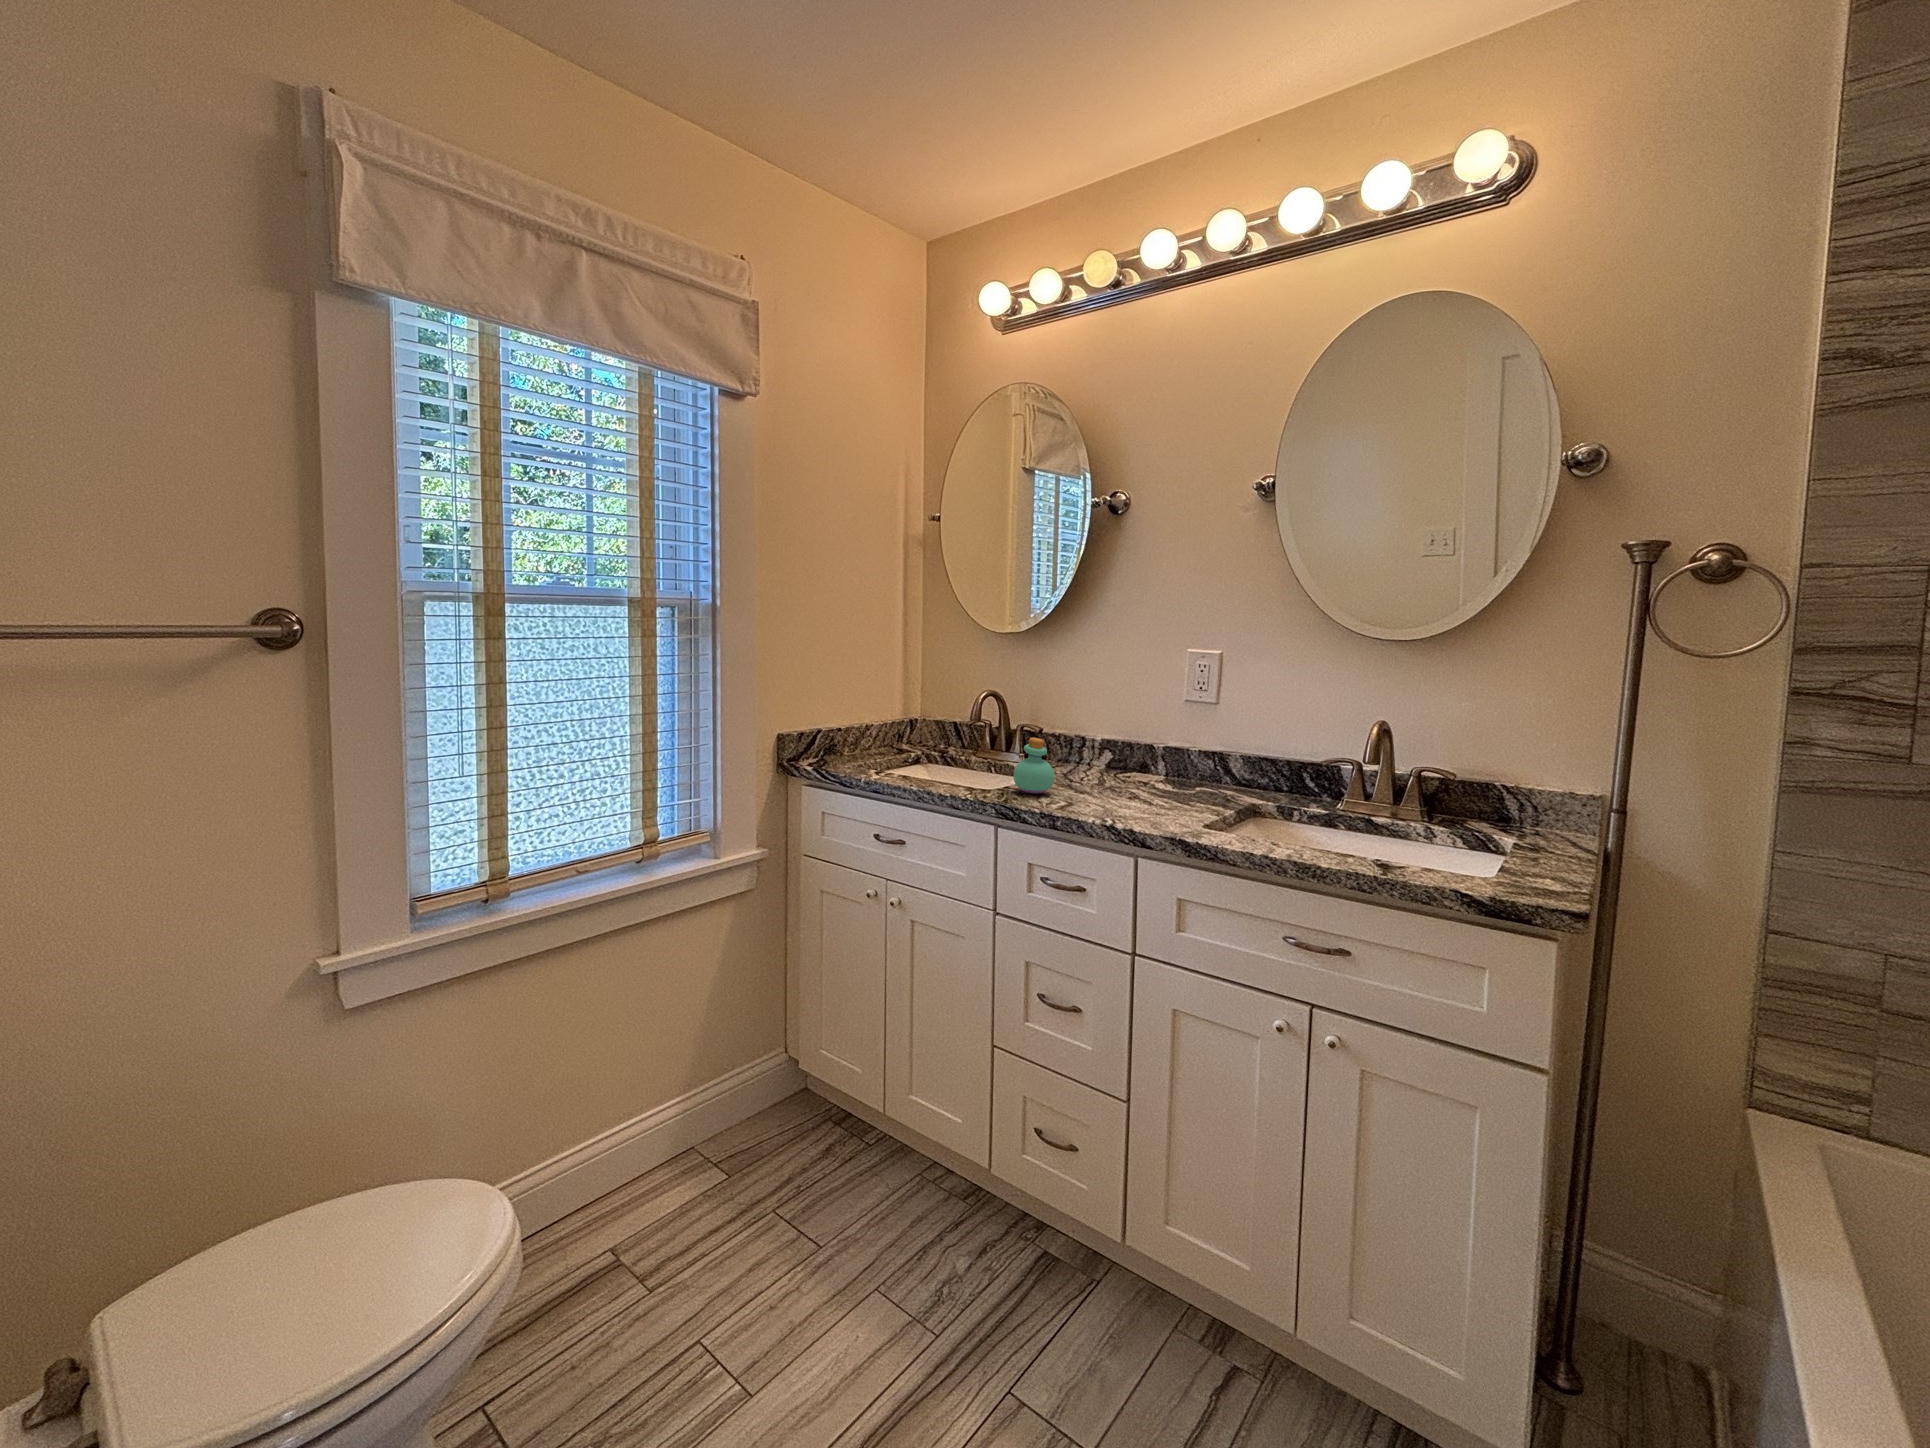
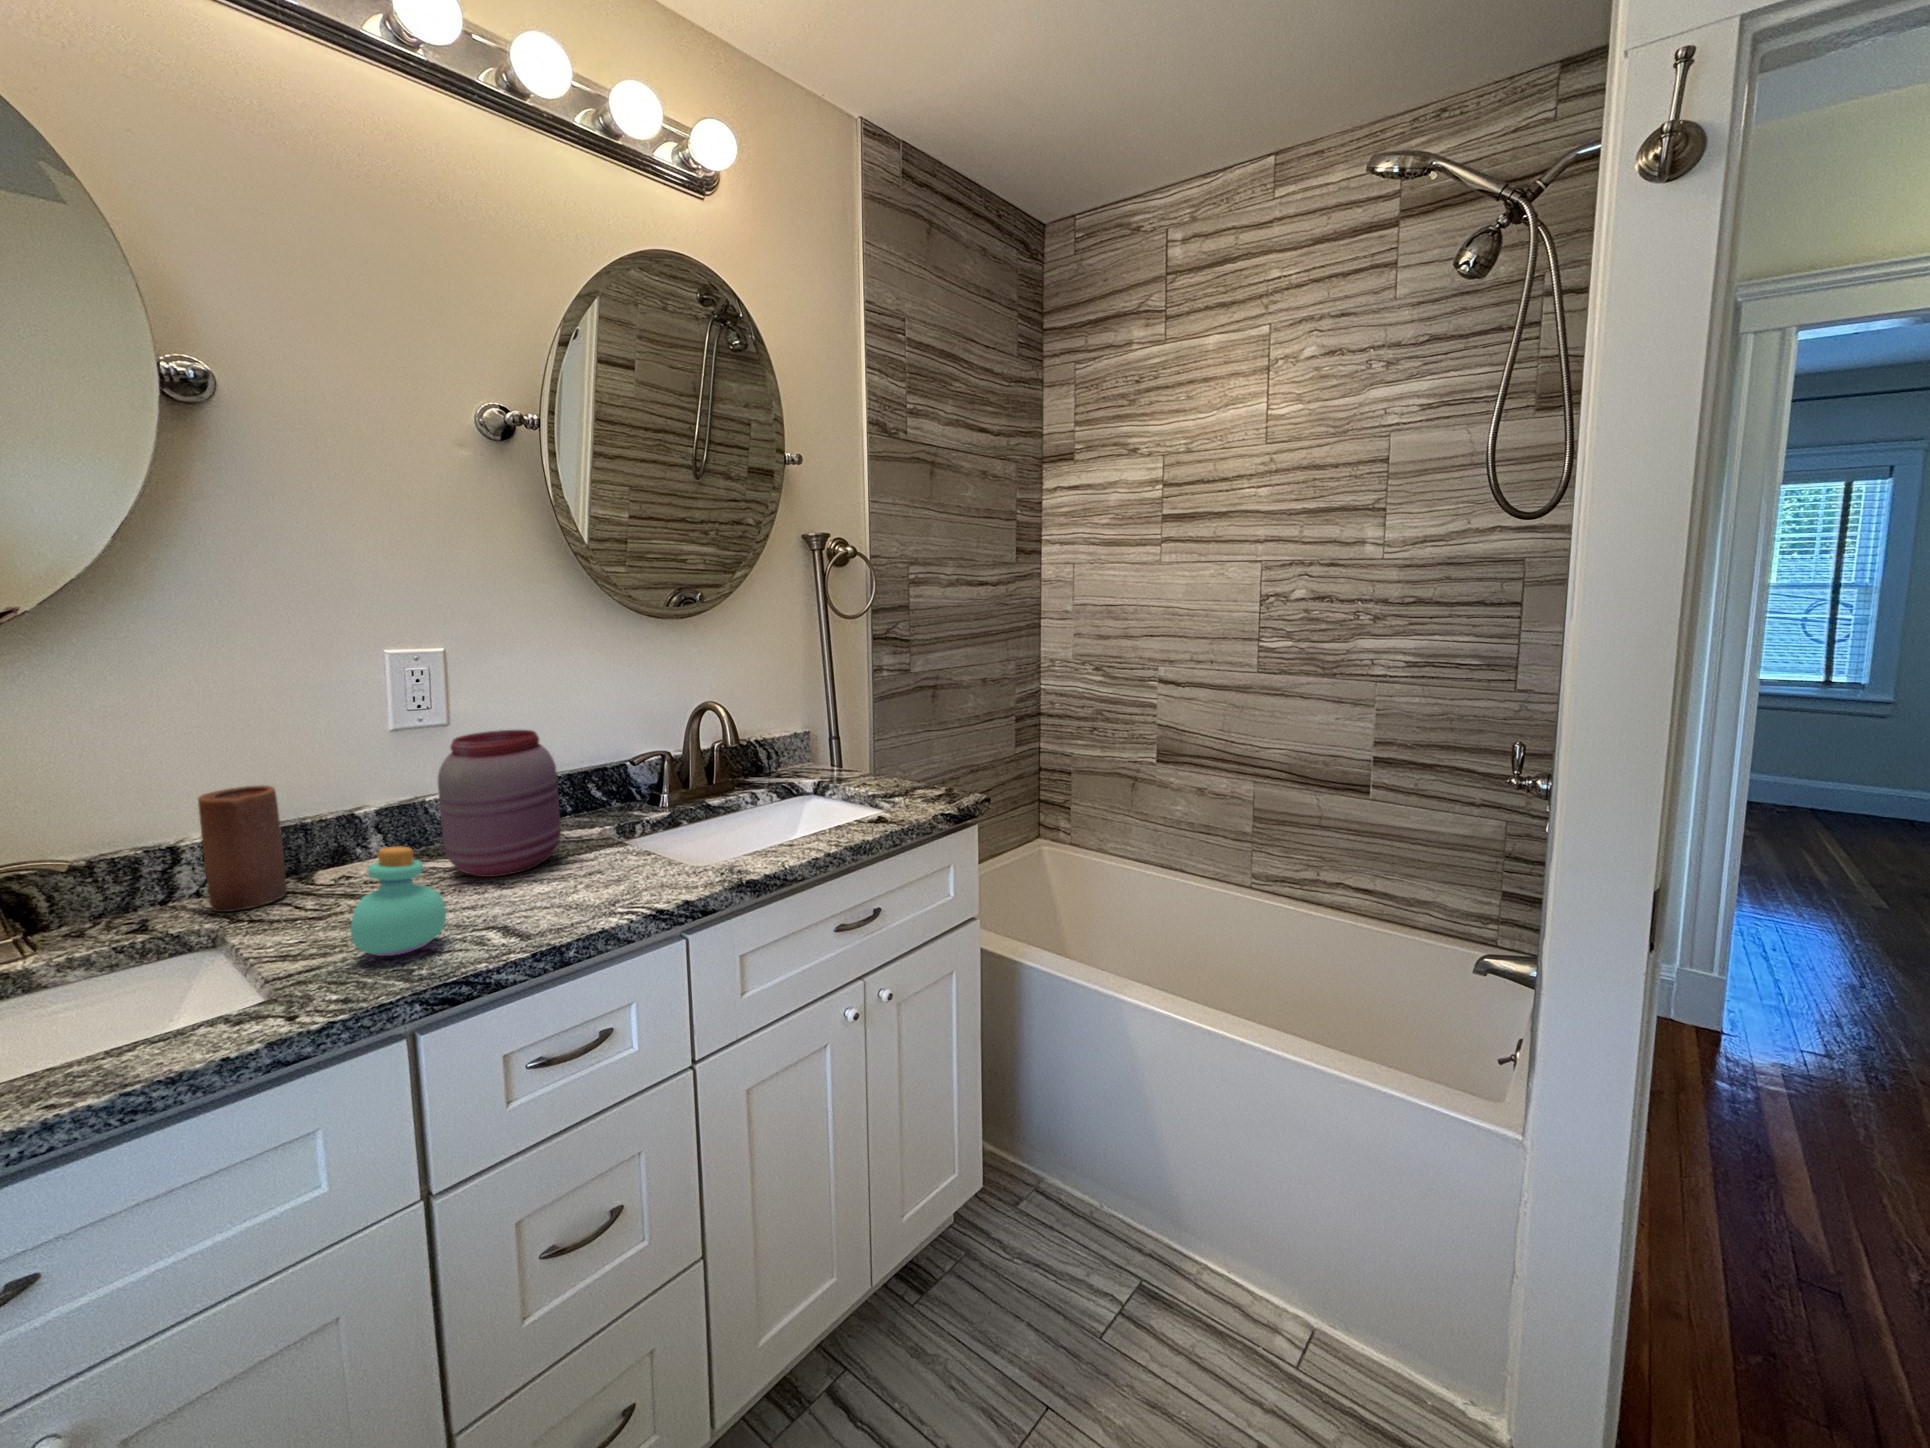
jar: none [1130,703,1201,798] -> present [438,730,561,877]
candle: none [1069,709,1101,771] -> present [198,786,287,912]

